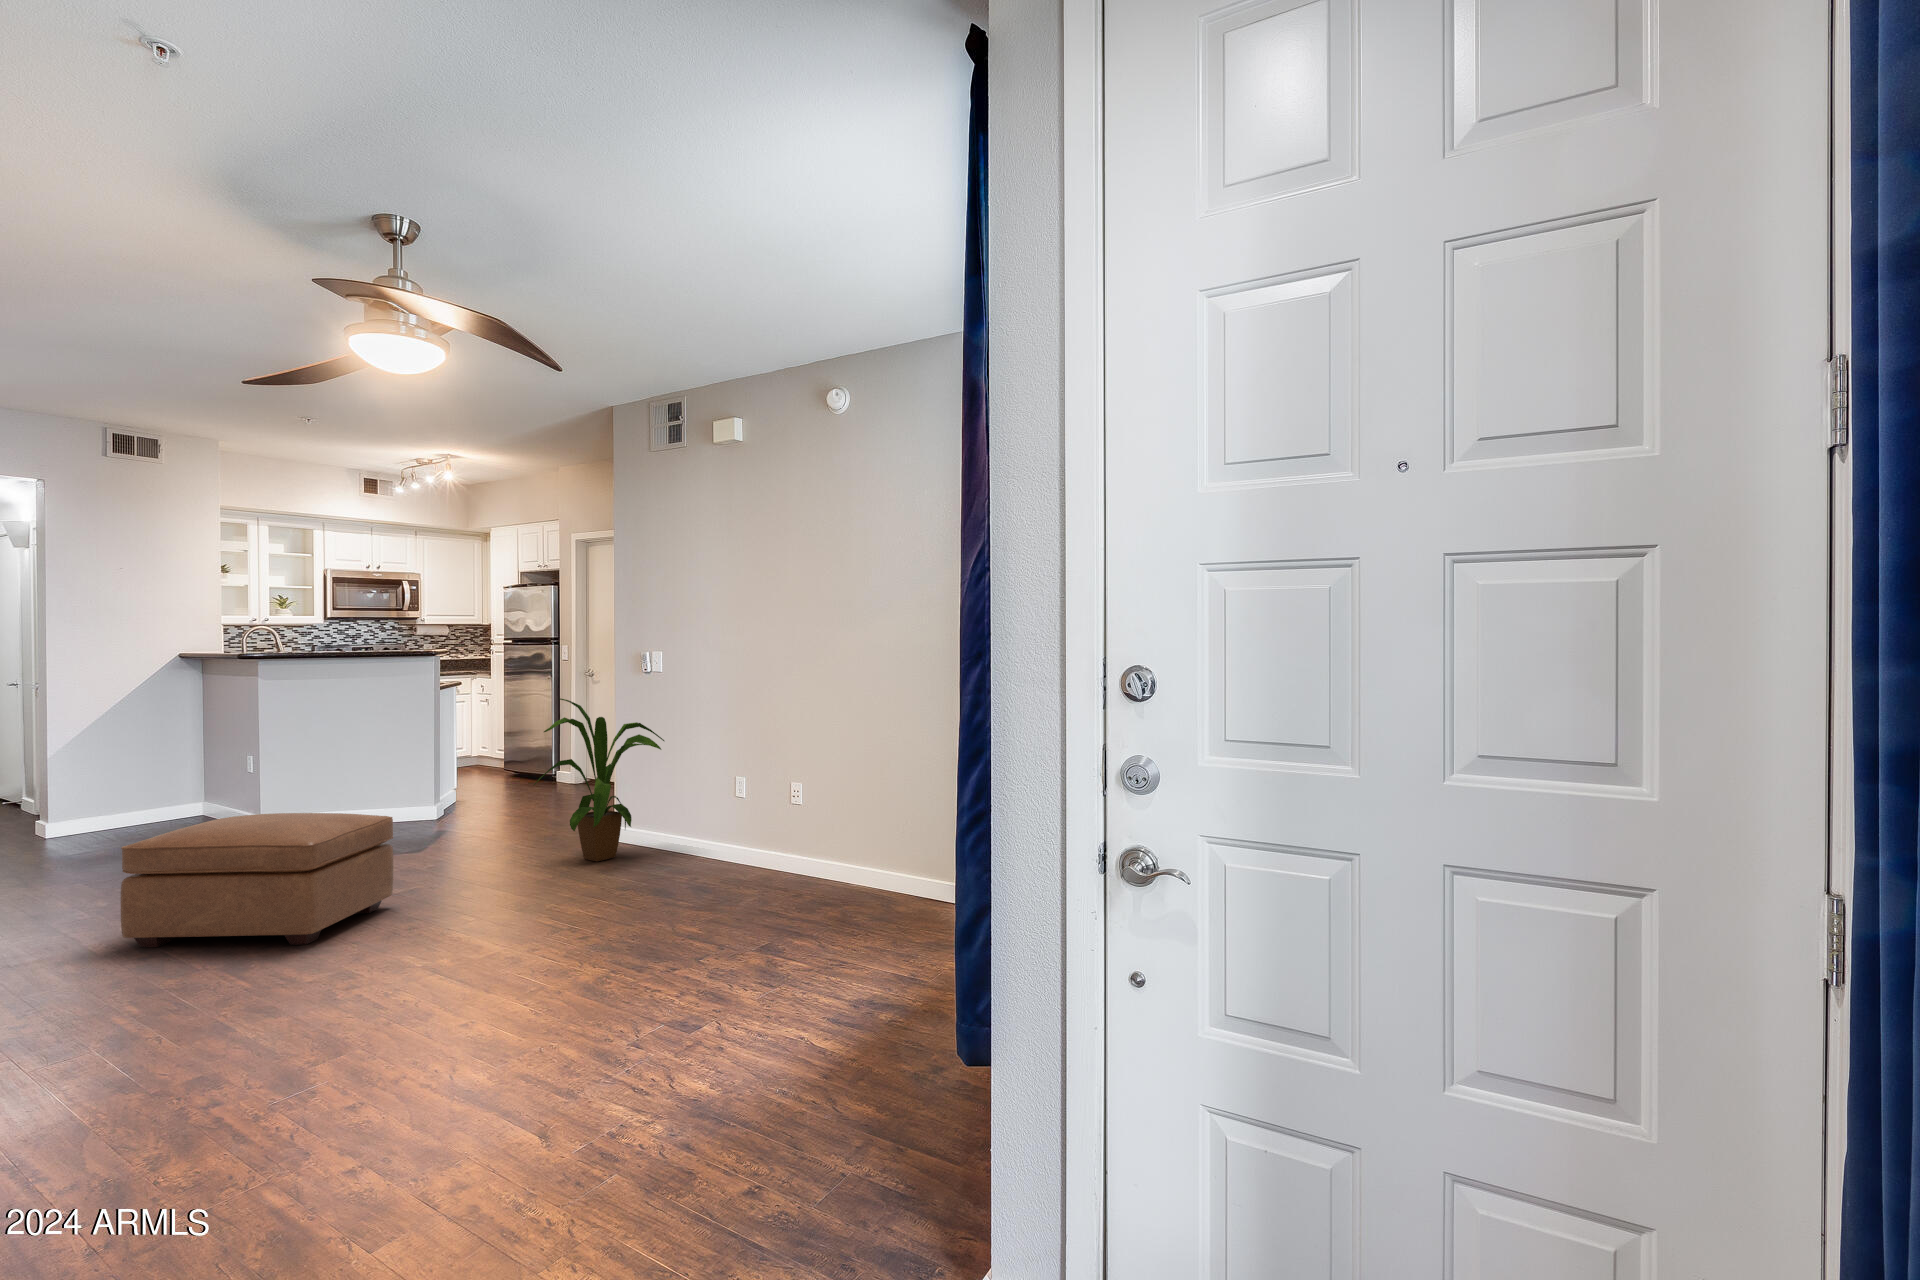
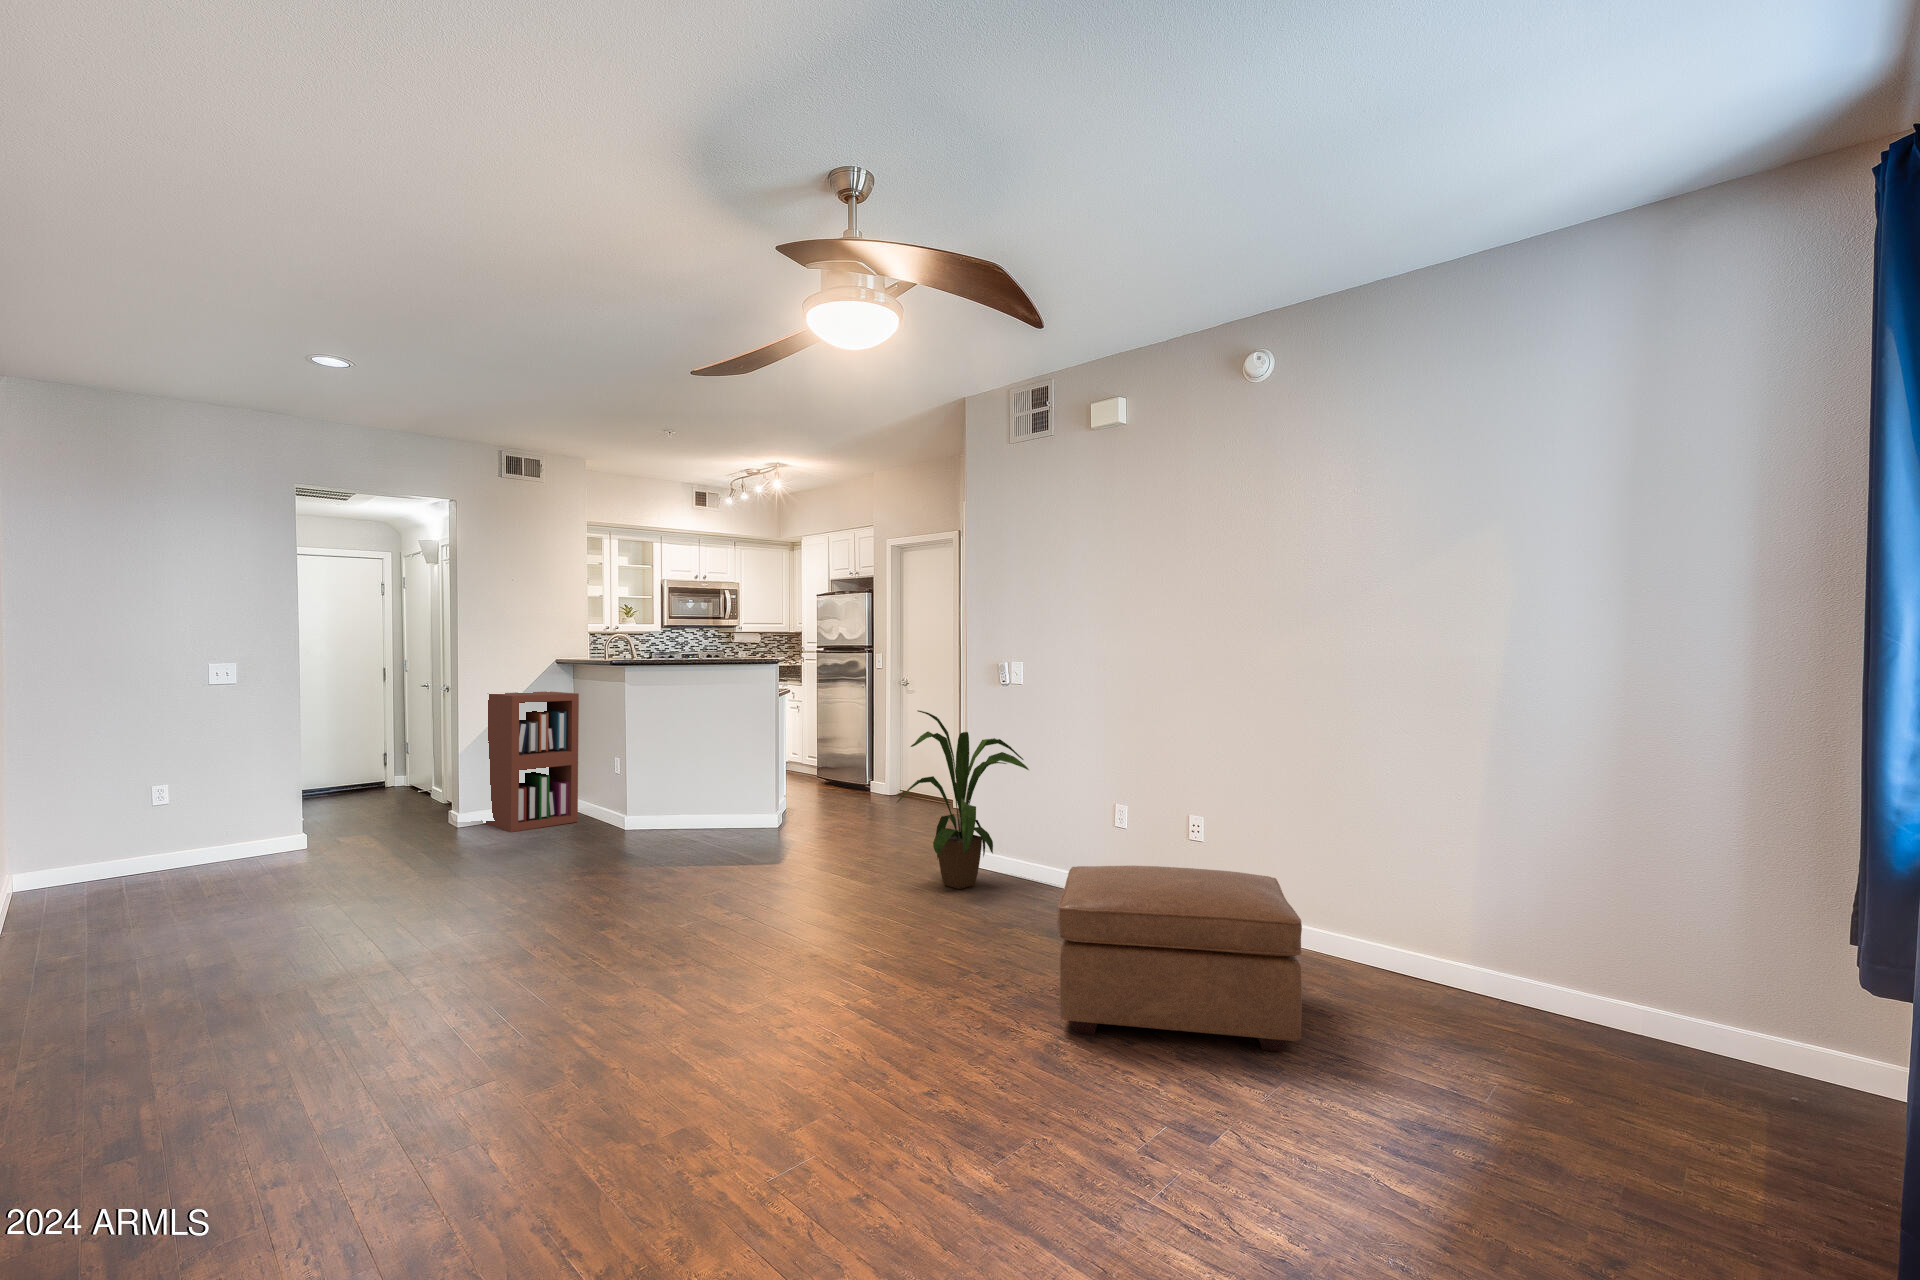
bookshelf: none [81,688,205,839] -> present [484,691,579,832]
ottoman: present [121,813,393,947] -> present [1057,866,1302,1052]

